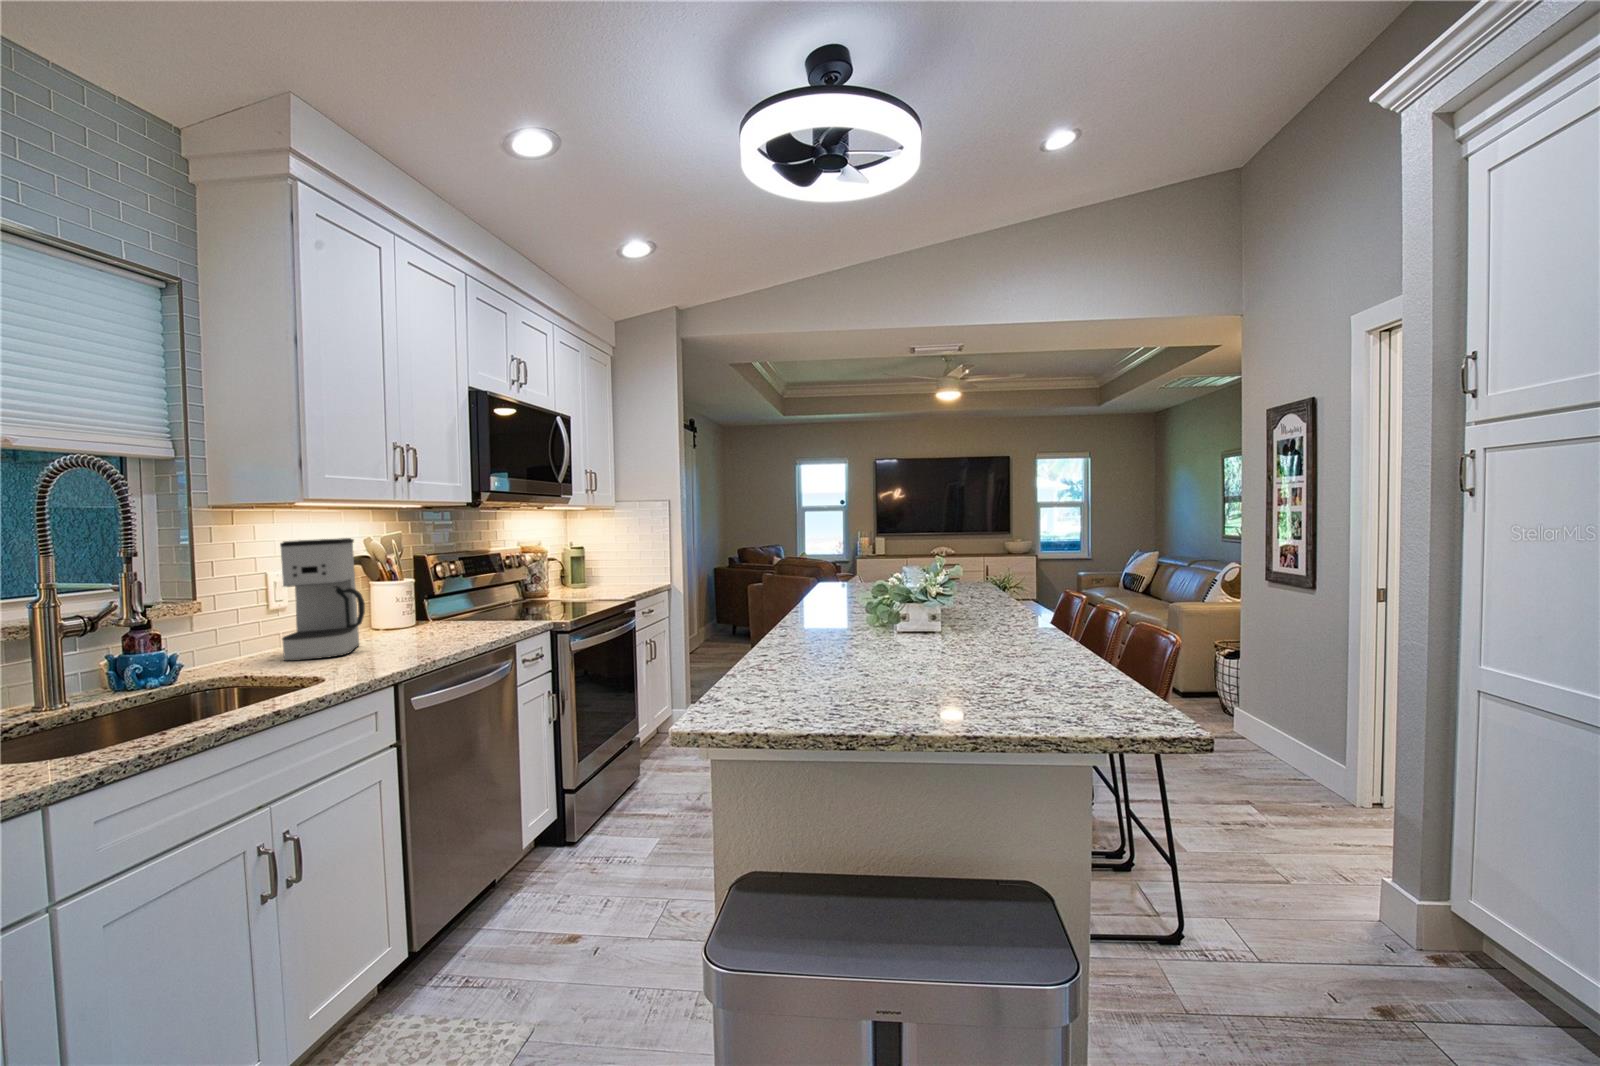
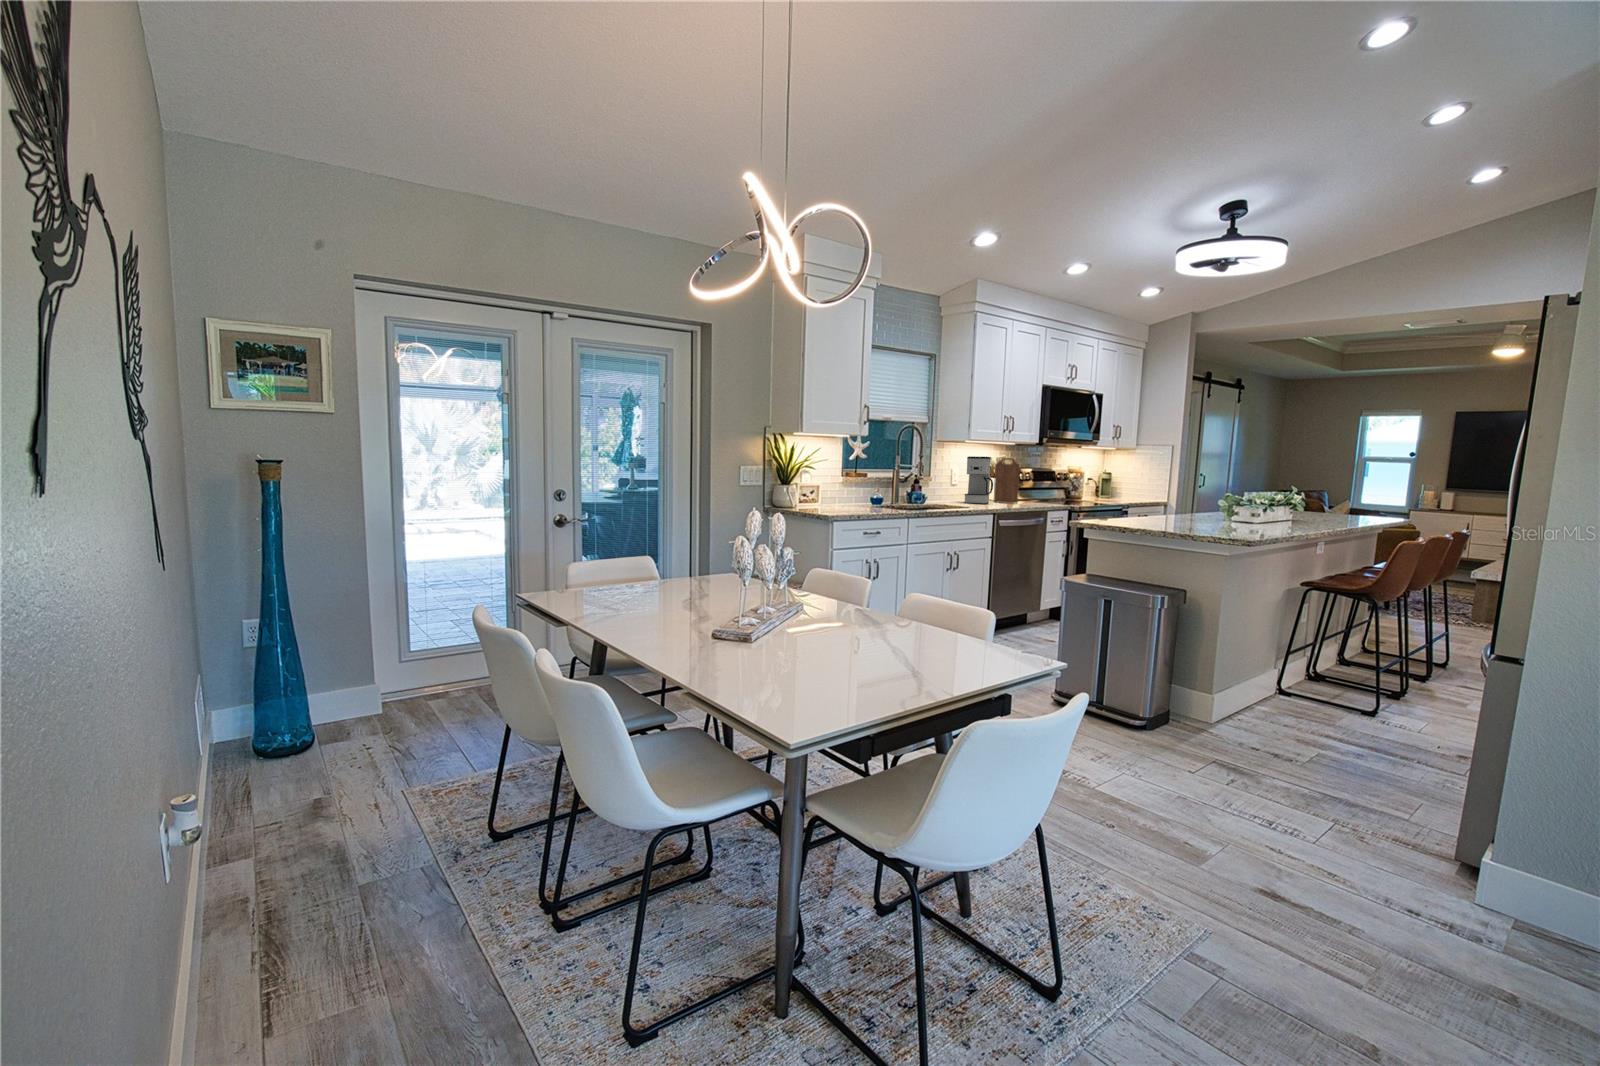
cutting board: none [370,536,435,637] -> present [994,458,1020,503]

